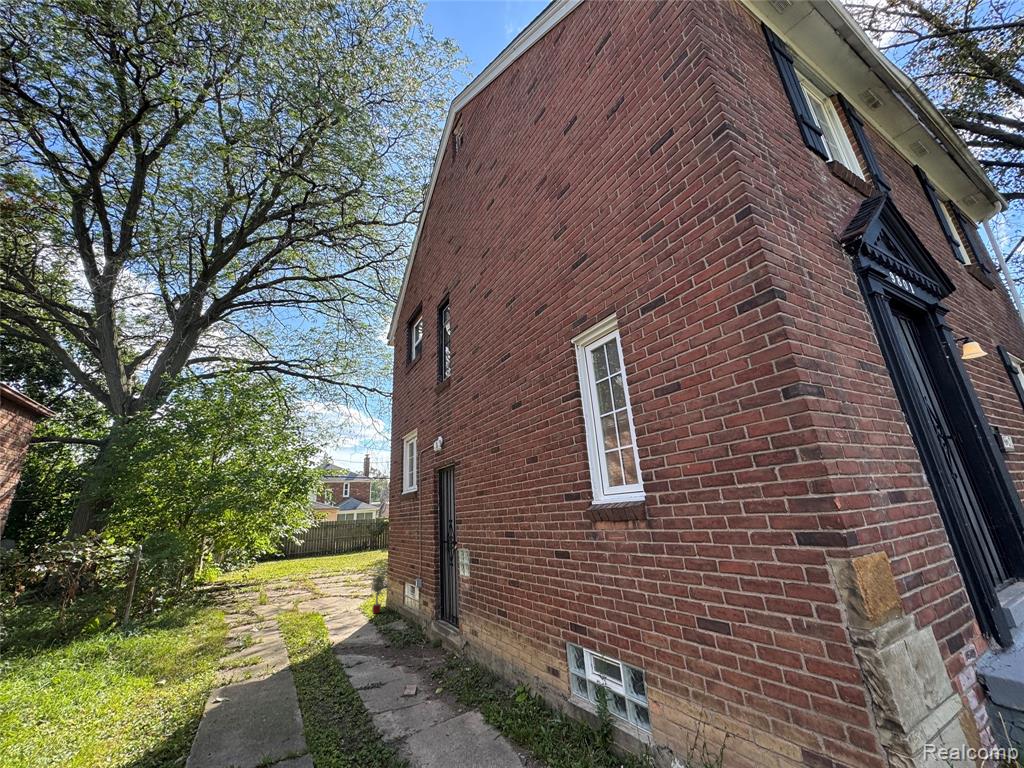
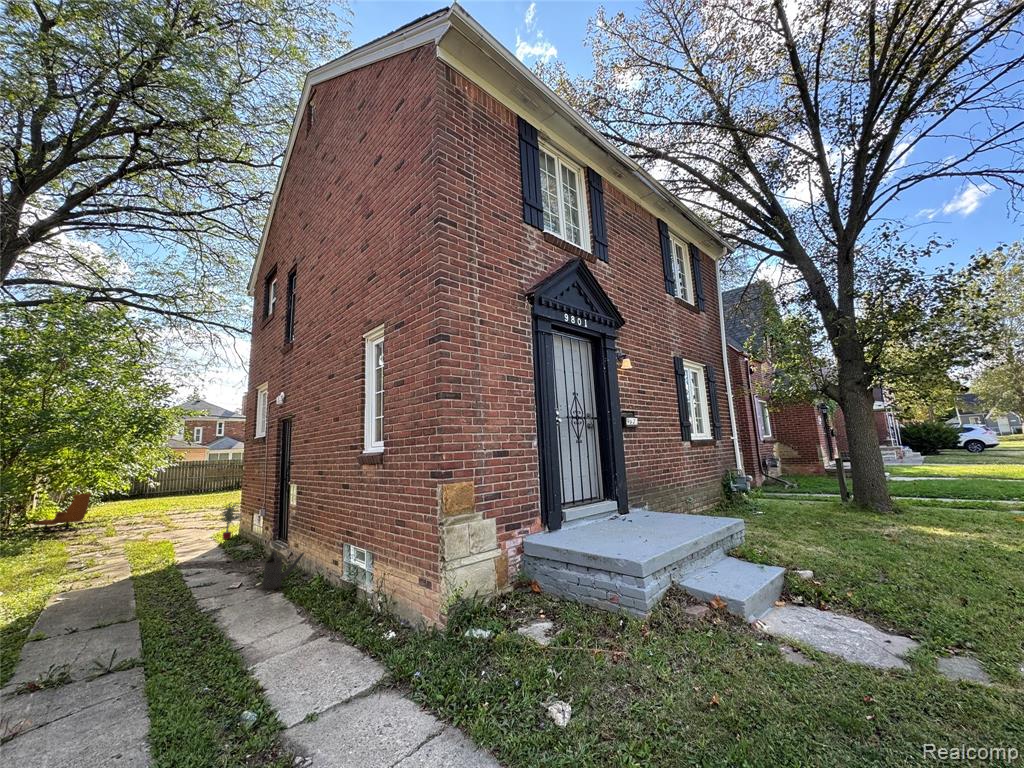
lounge chair: none [199,555,248,599] -> present [35,493,92,532]
watering can: none [441,644,495,705] -> present [256,551,304,590]

